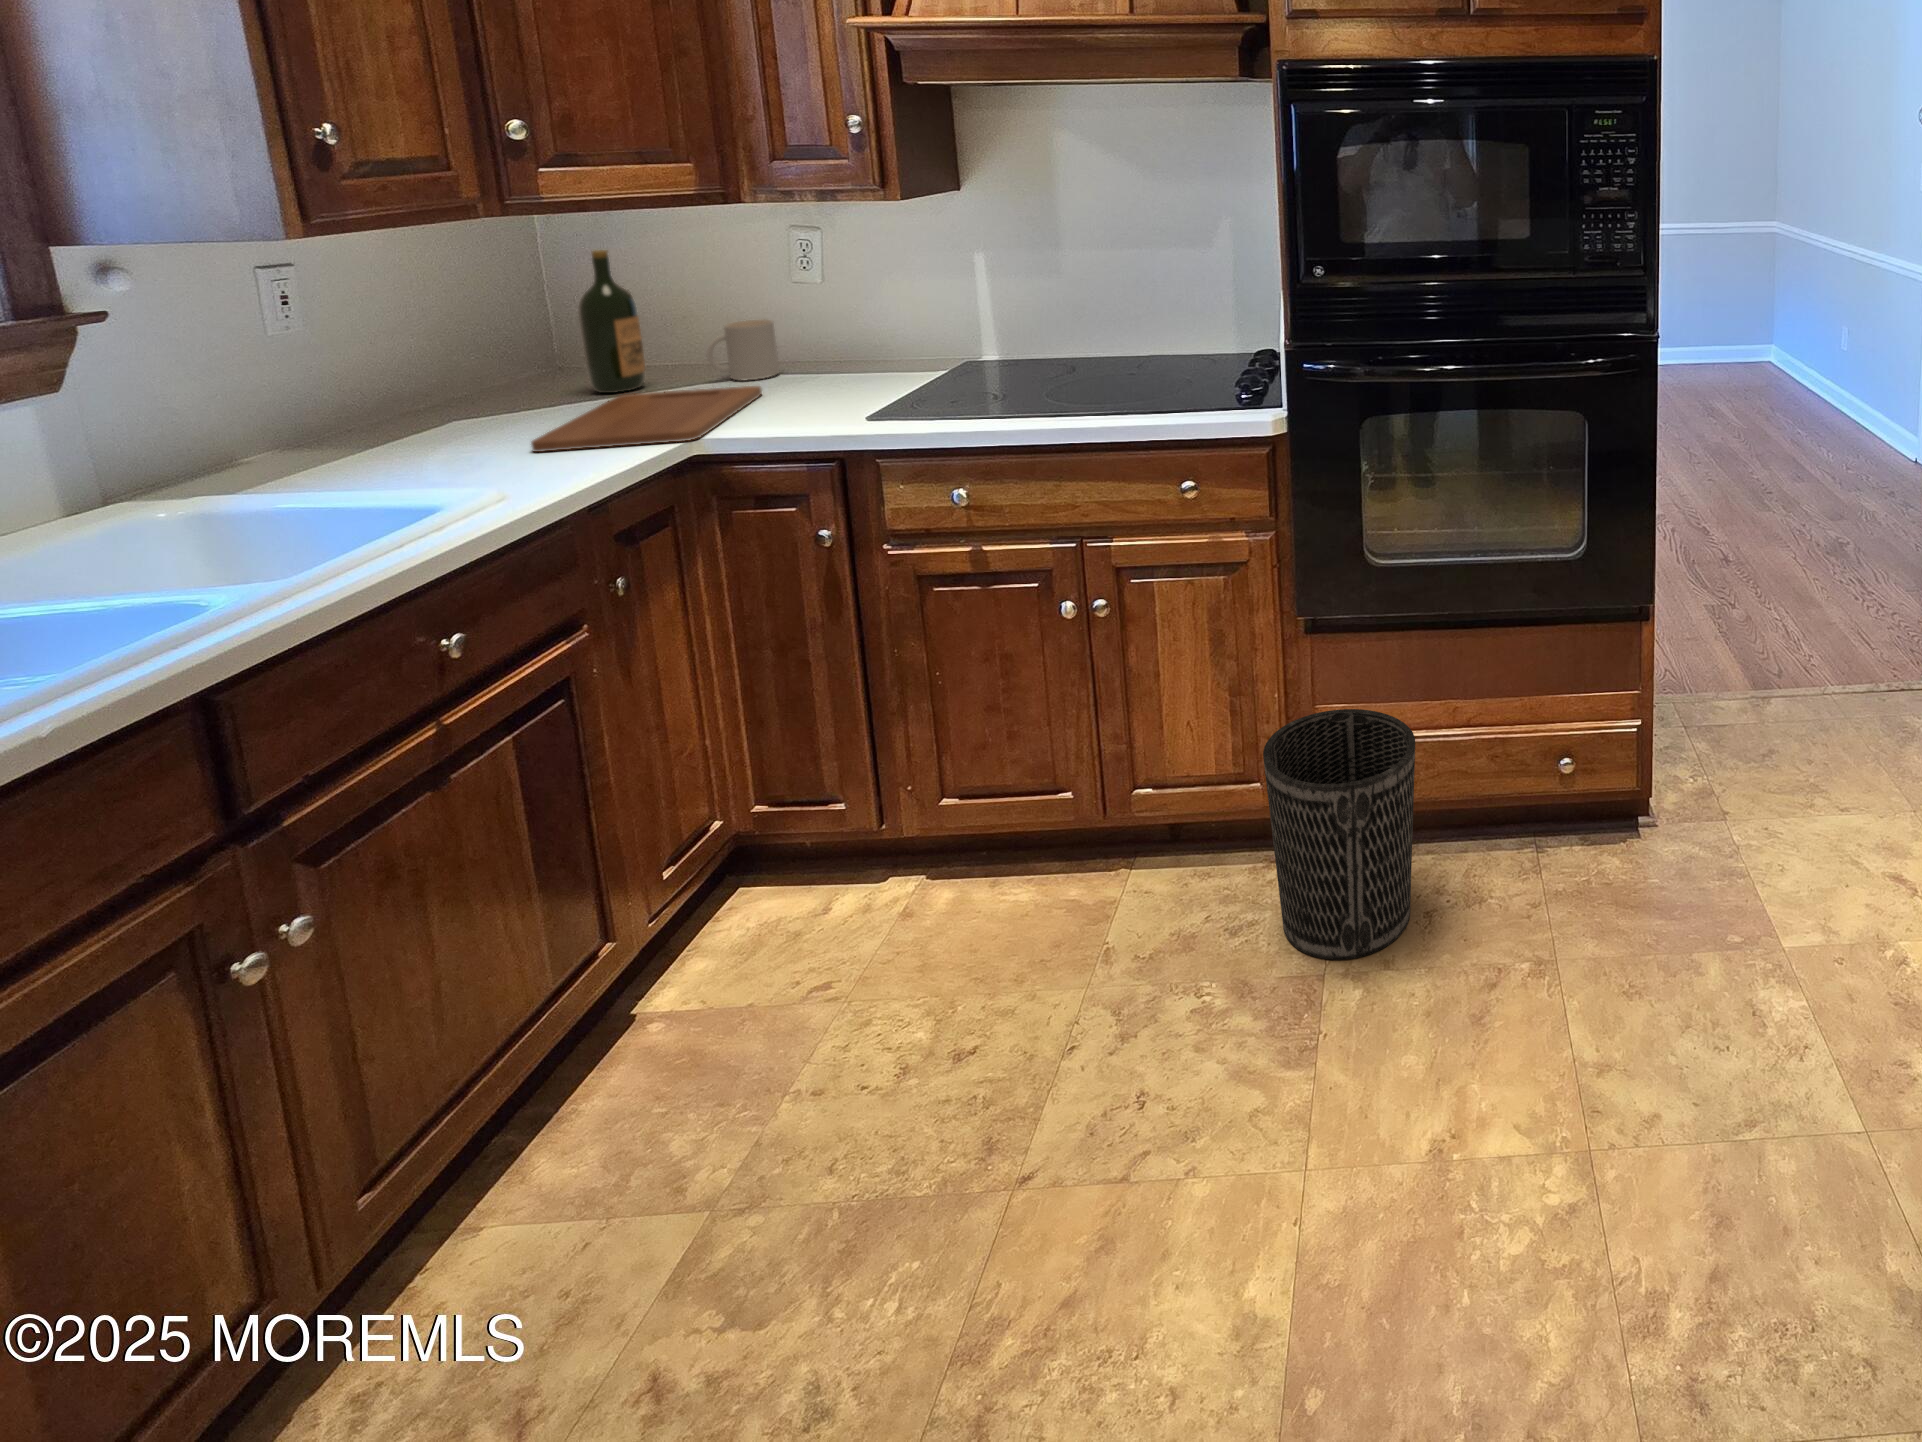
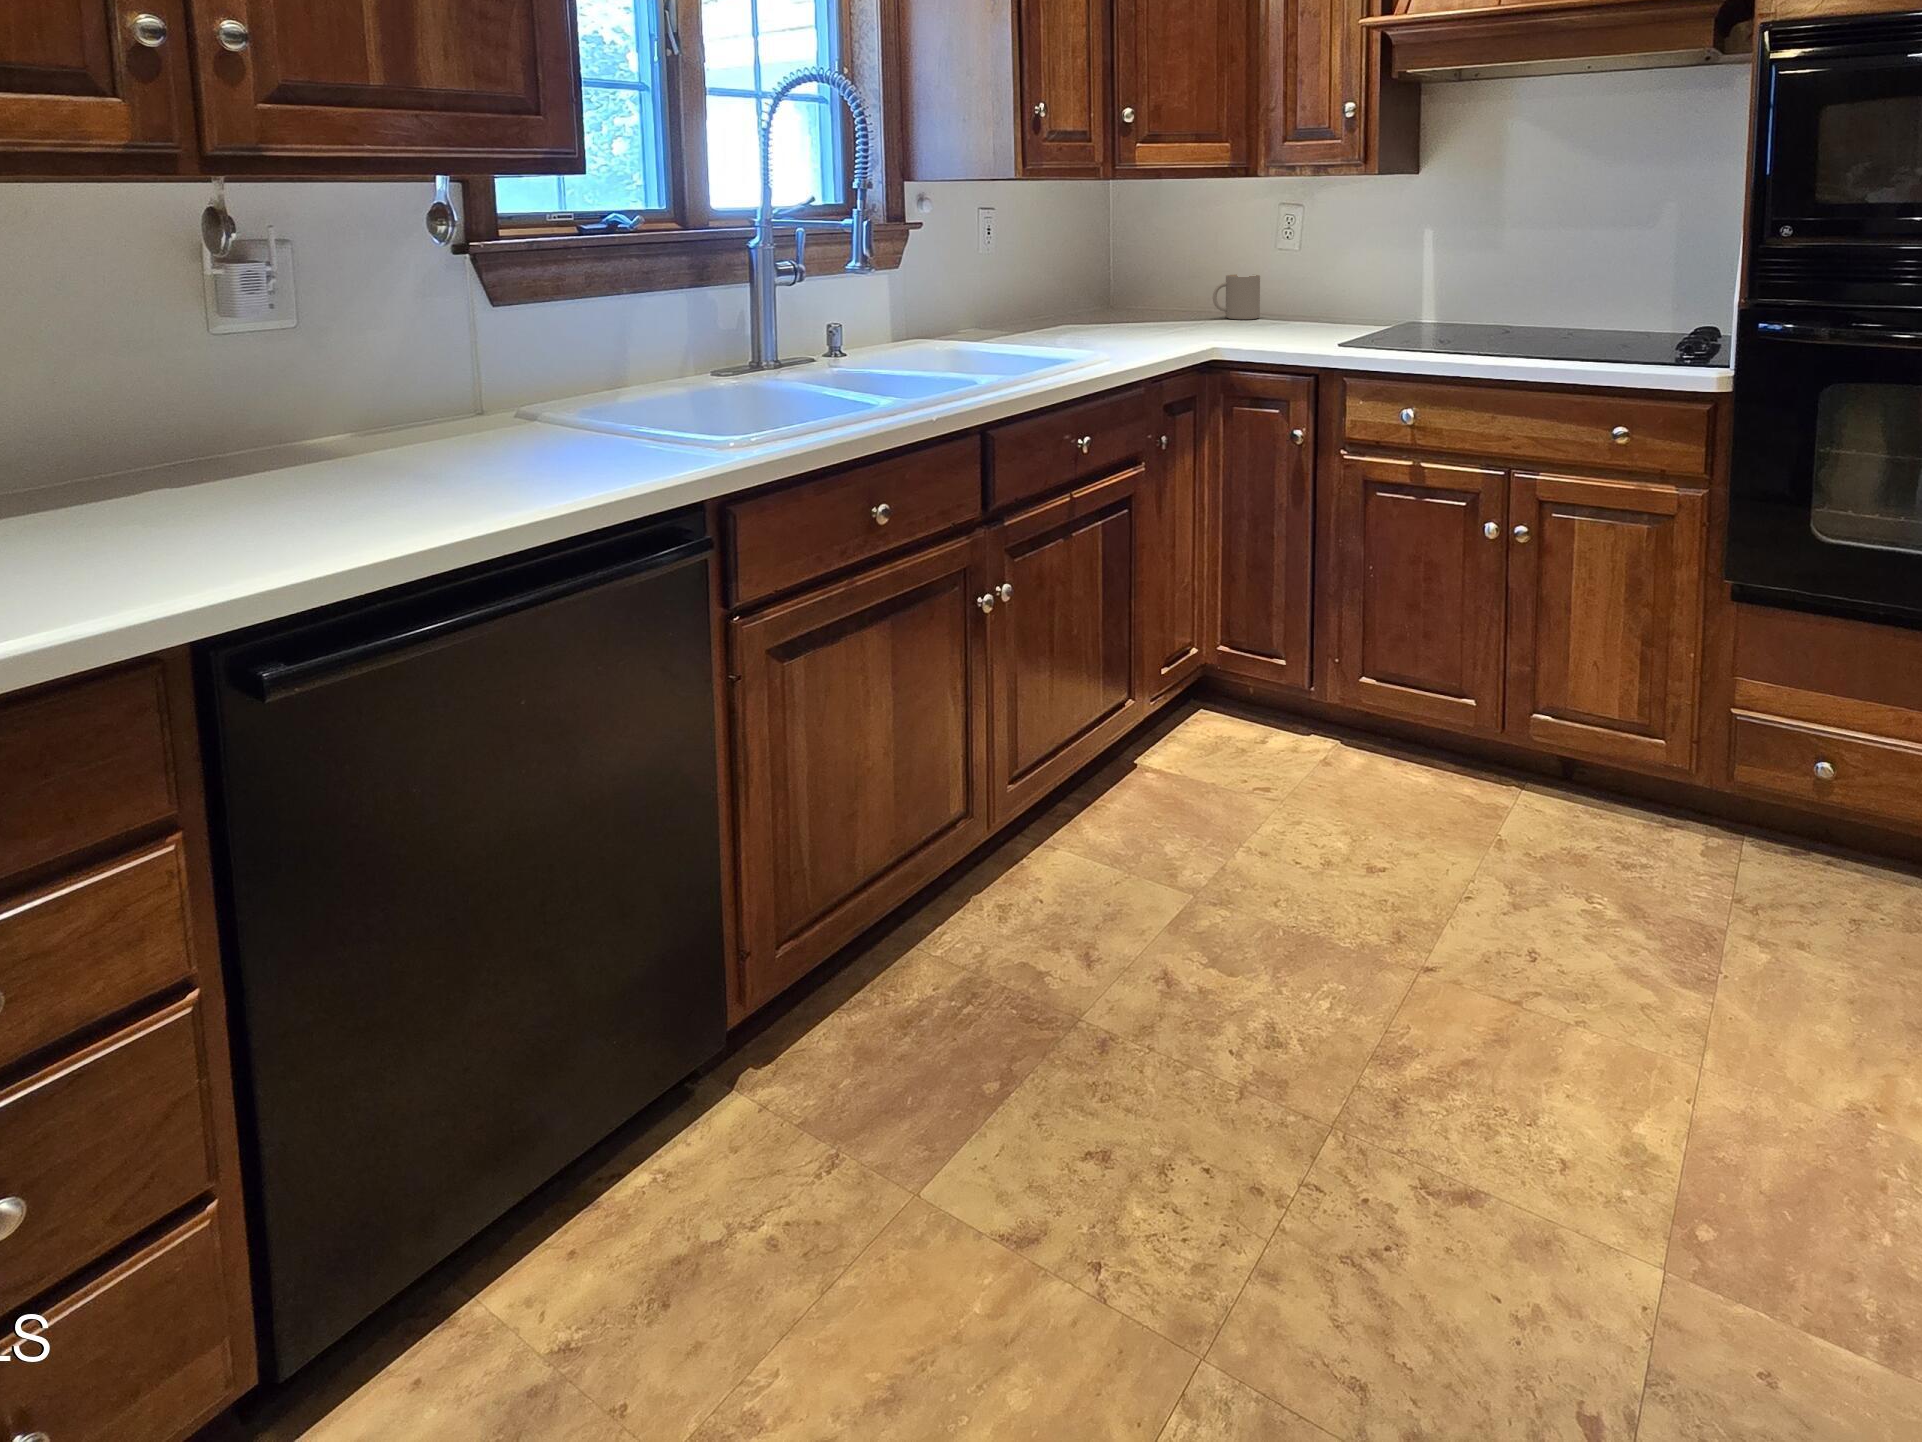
wine bottle: present [578,250,645,393] -> none [1136,212,1172,318]
cutting board: present [531,386,762,452] -> none [1114,317,1252,343]
wastebasket: present [1263,709,1415,960] -> none [1681,681,1864,936]

